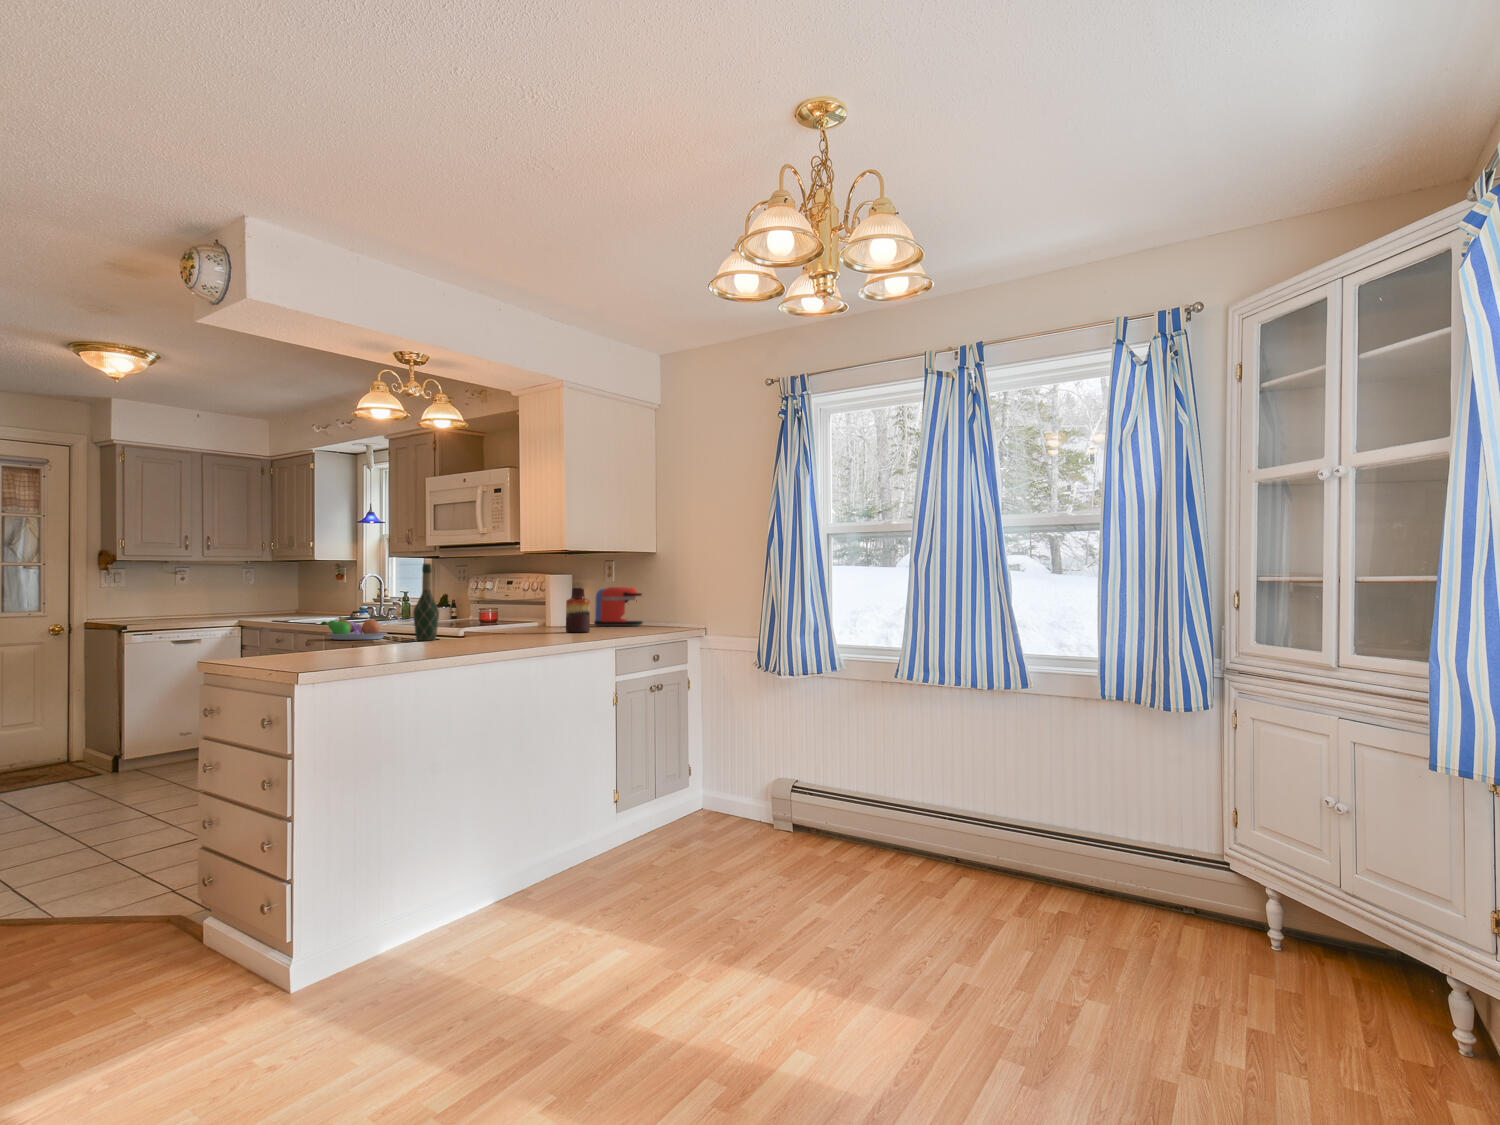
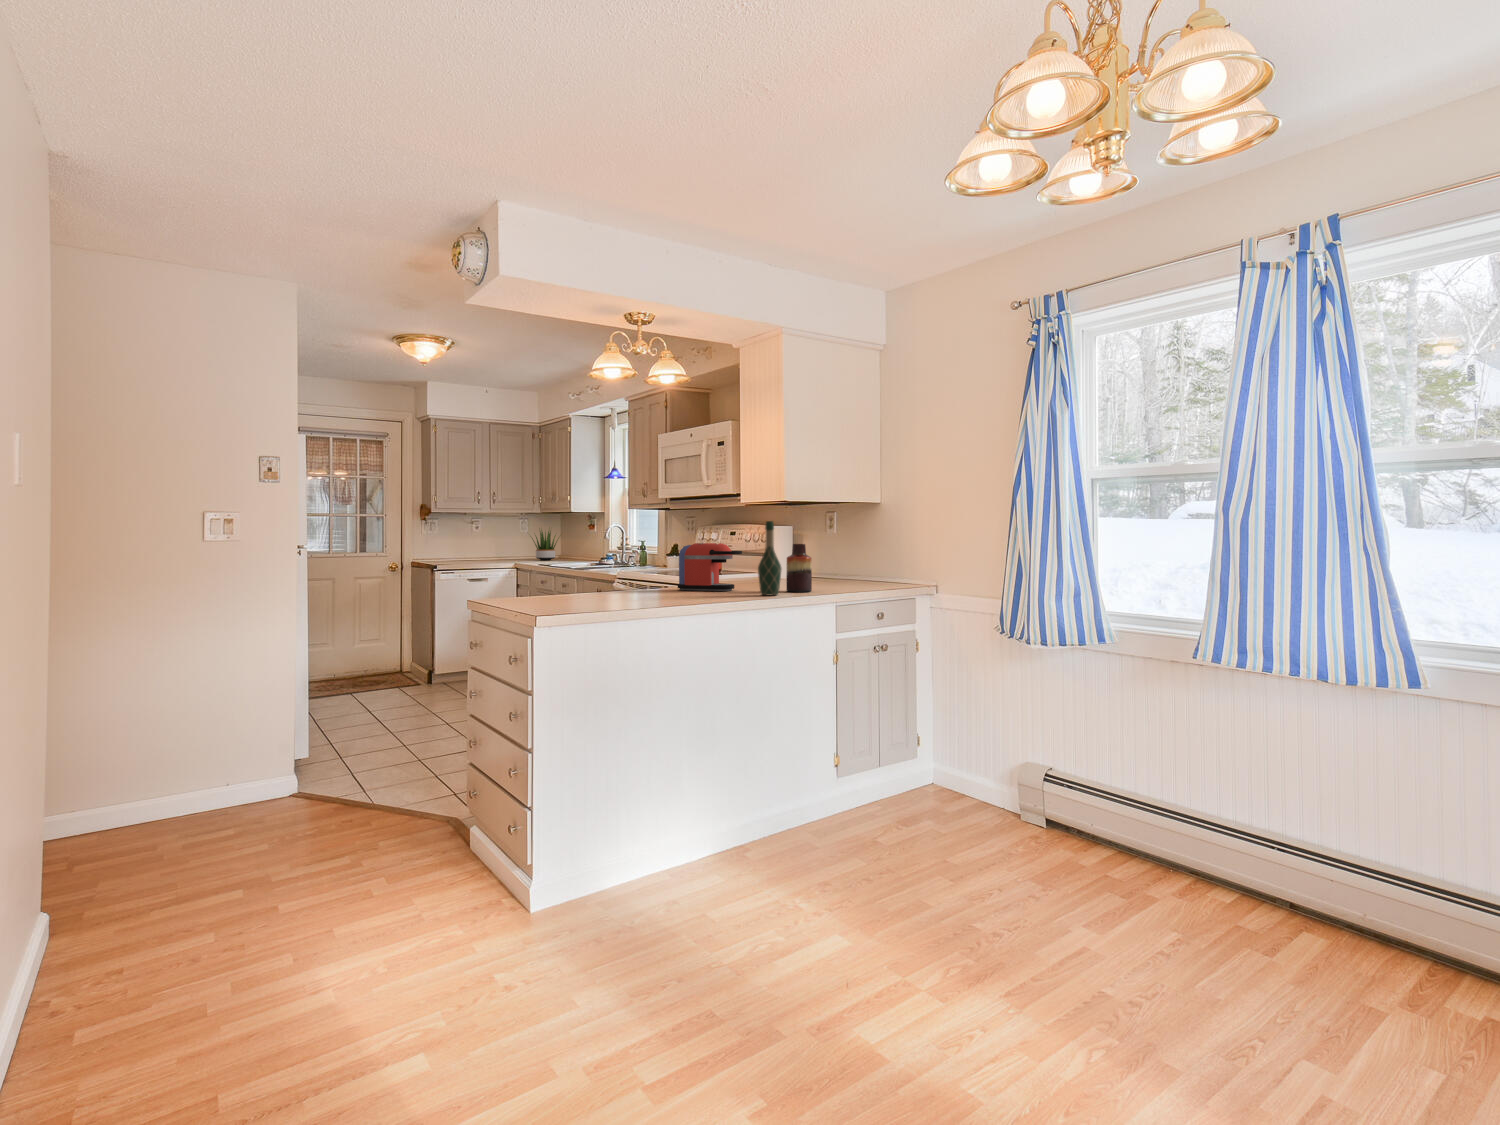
wine bottle: present [413,564,439,641] -> present [758,521,781,596]
potted plant: none [256,576,303,615] -> present [532,529,559,560]
coffee maker: present [594,587,643,626] -> present [678,543,742,591]
fruit bowl: present [321,617,387,640] -> none [534,576,602,602]

